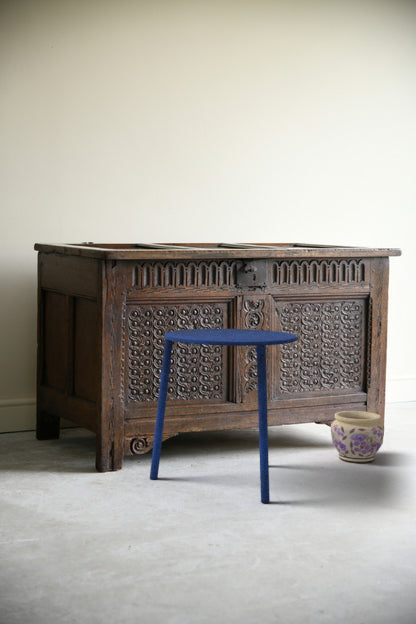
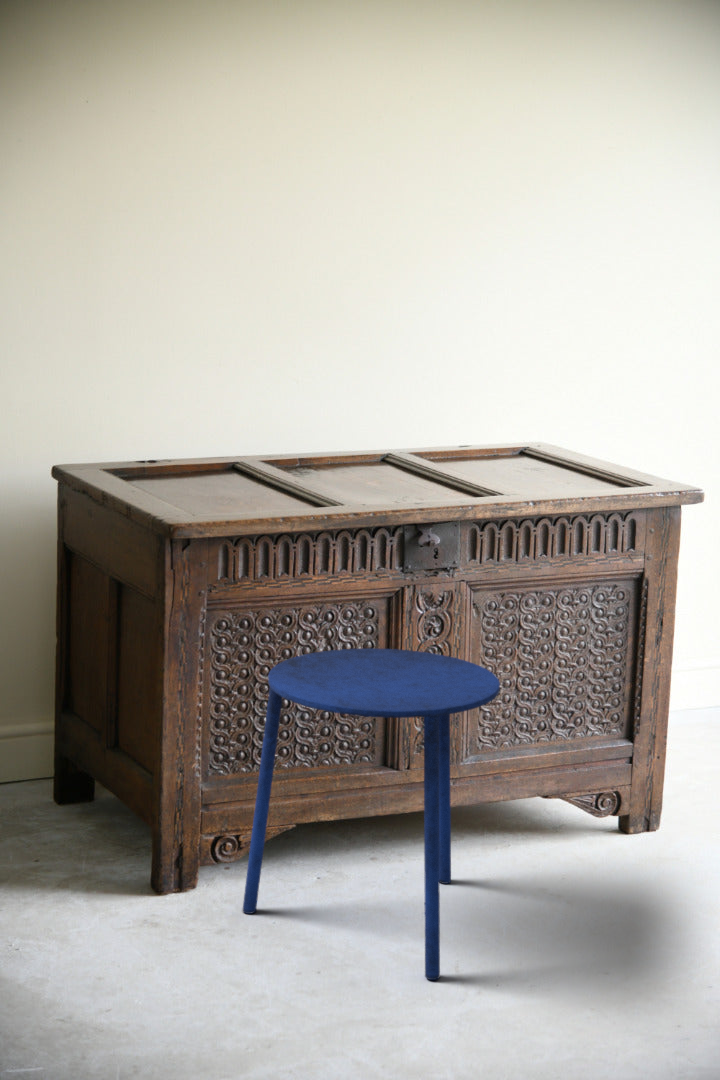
planter: present [331,411,384,463] -> none [564,779,657,877]

